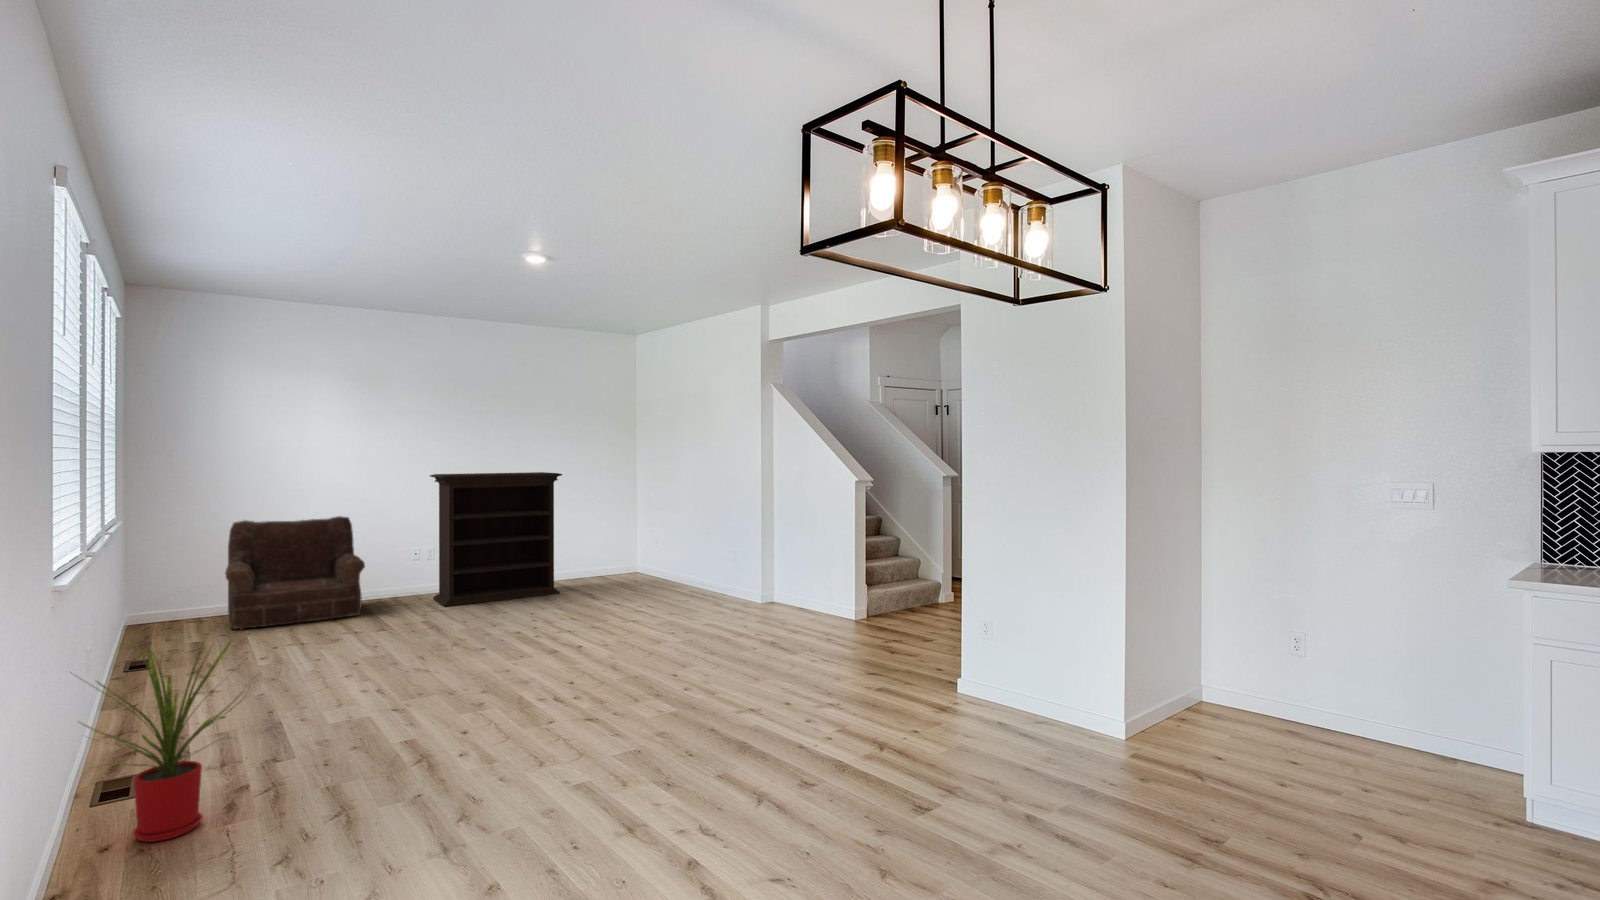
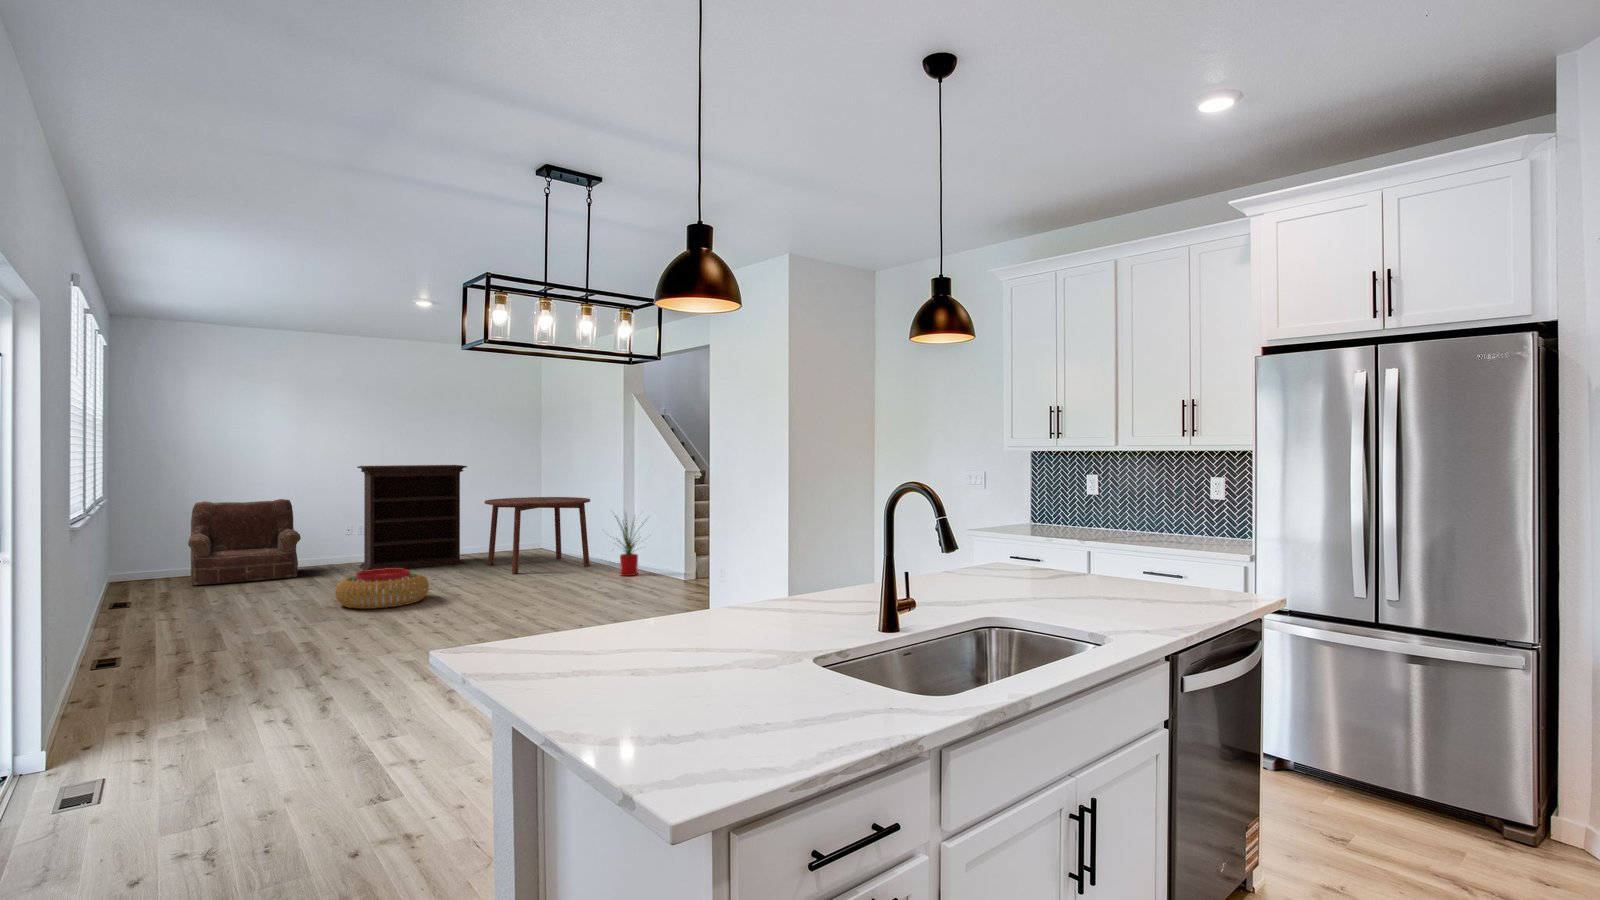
dining table: none [589,511,717,609] -> present [485,497,590,574]
pouf: none [426,612,547,671] -> present [335,568,429,609]
house plant: present [71,627,247,842] -> present [615,516,642,576]

